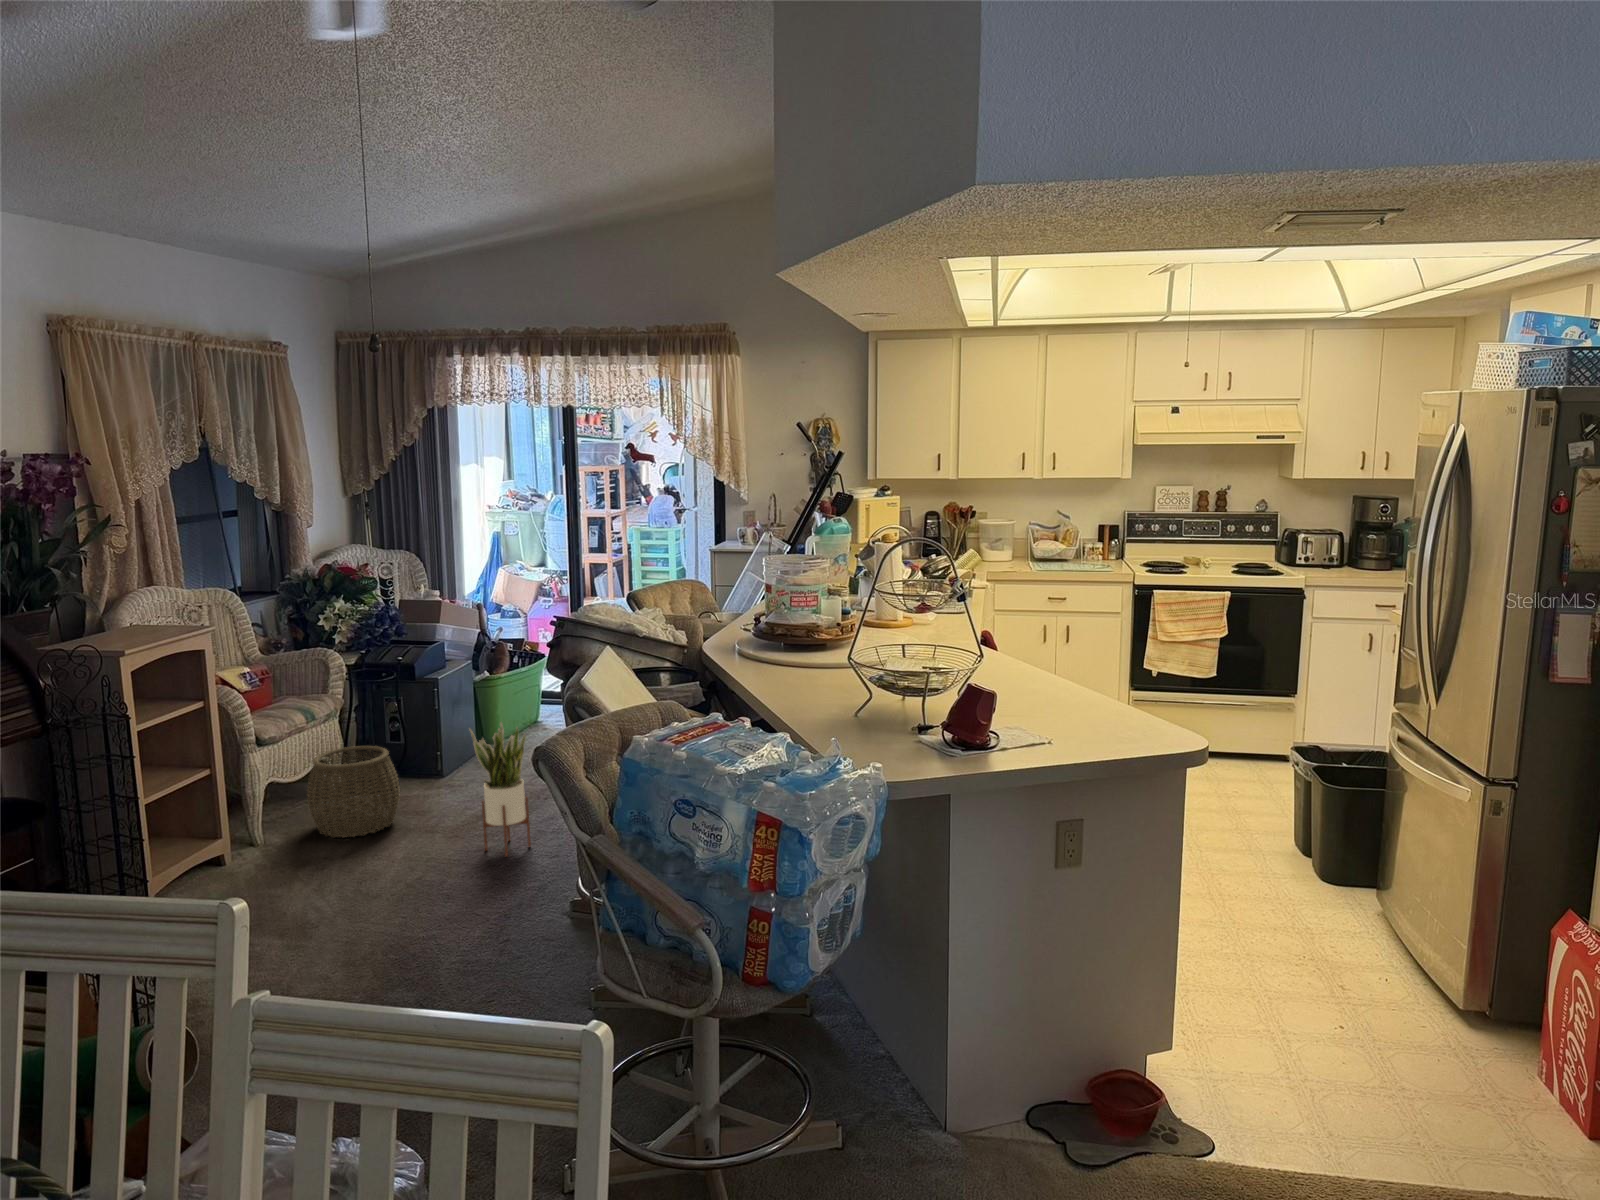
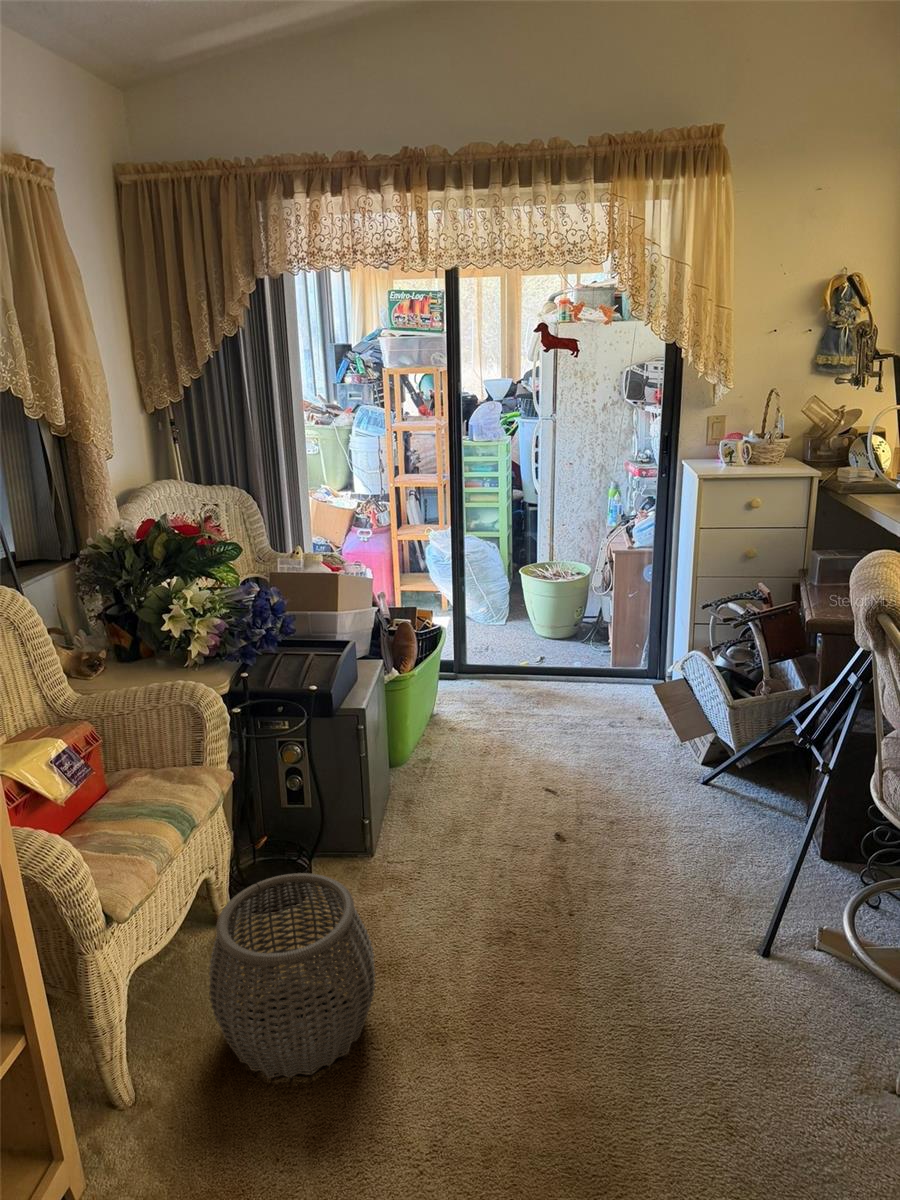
potted plant: present [469,723,531,856] -> none [590,879,673,1140]

